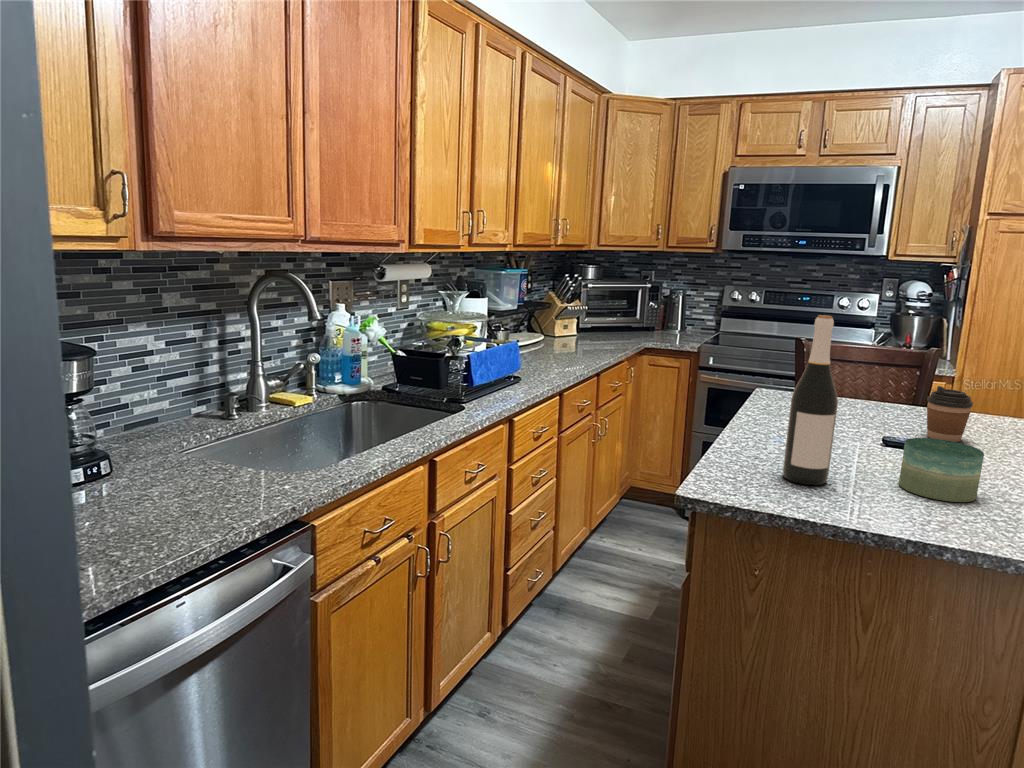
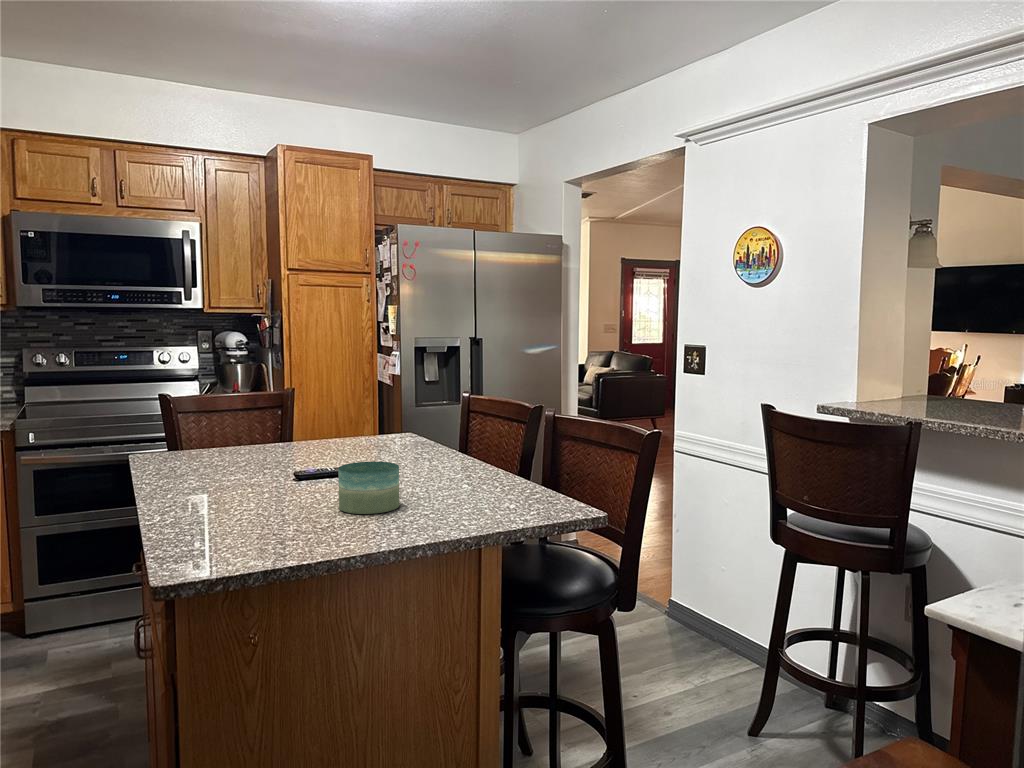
wine bottle: present [783,315,838,485] -> none [239,362,287,535]
coffee cup: present [927,386,973,442] -> none [316,419,352,467]

